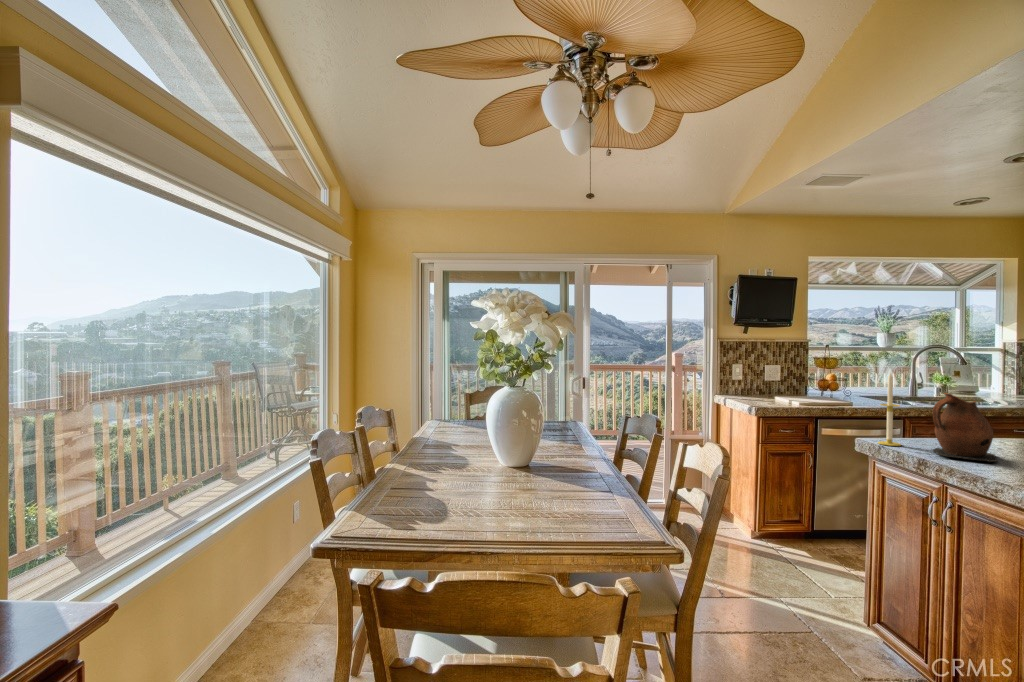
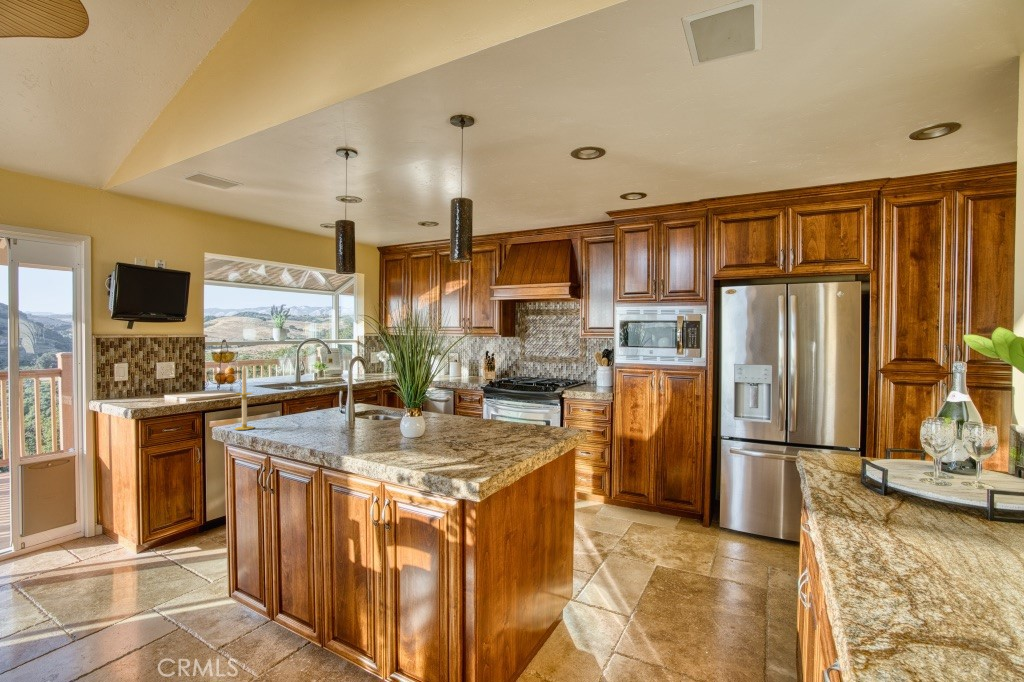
ceramic pitcher: present [933,393,997,462] -> none [273,379,318,432]

